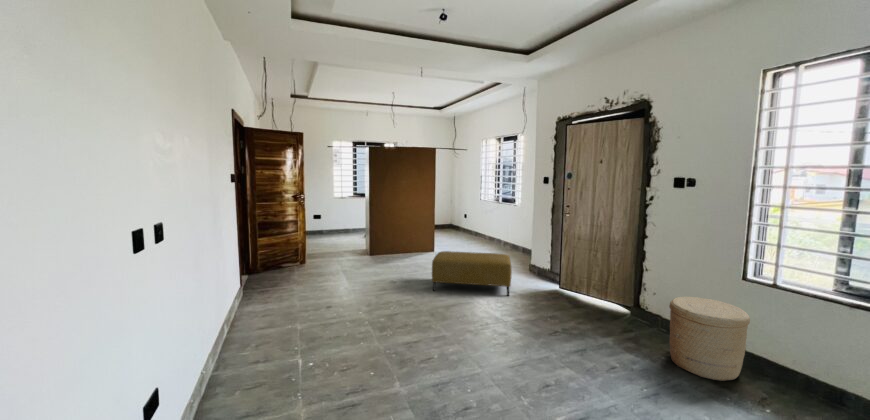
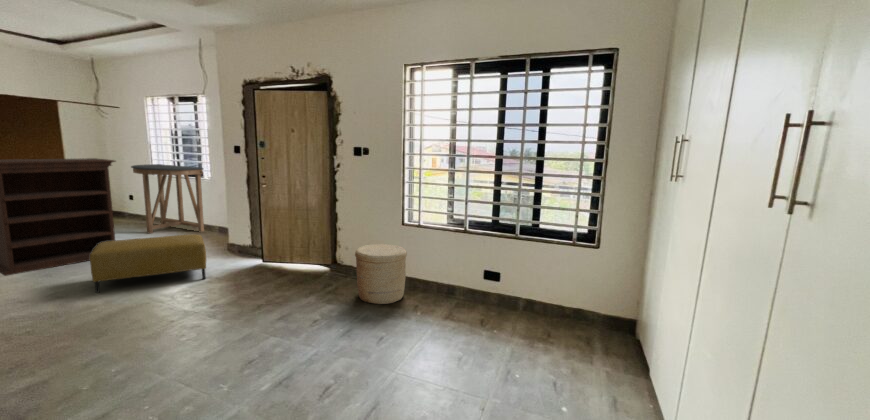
bookshelf: none [382,187,457,266] -> present [0,158,115,276]
console table: none [466,192,516,250] -> present [131,164,204,234]

